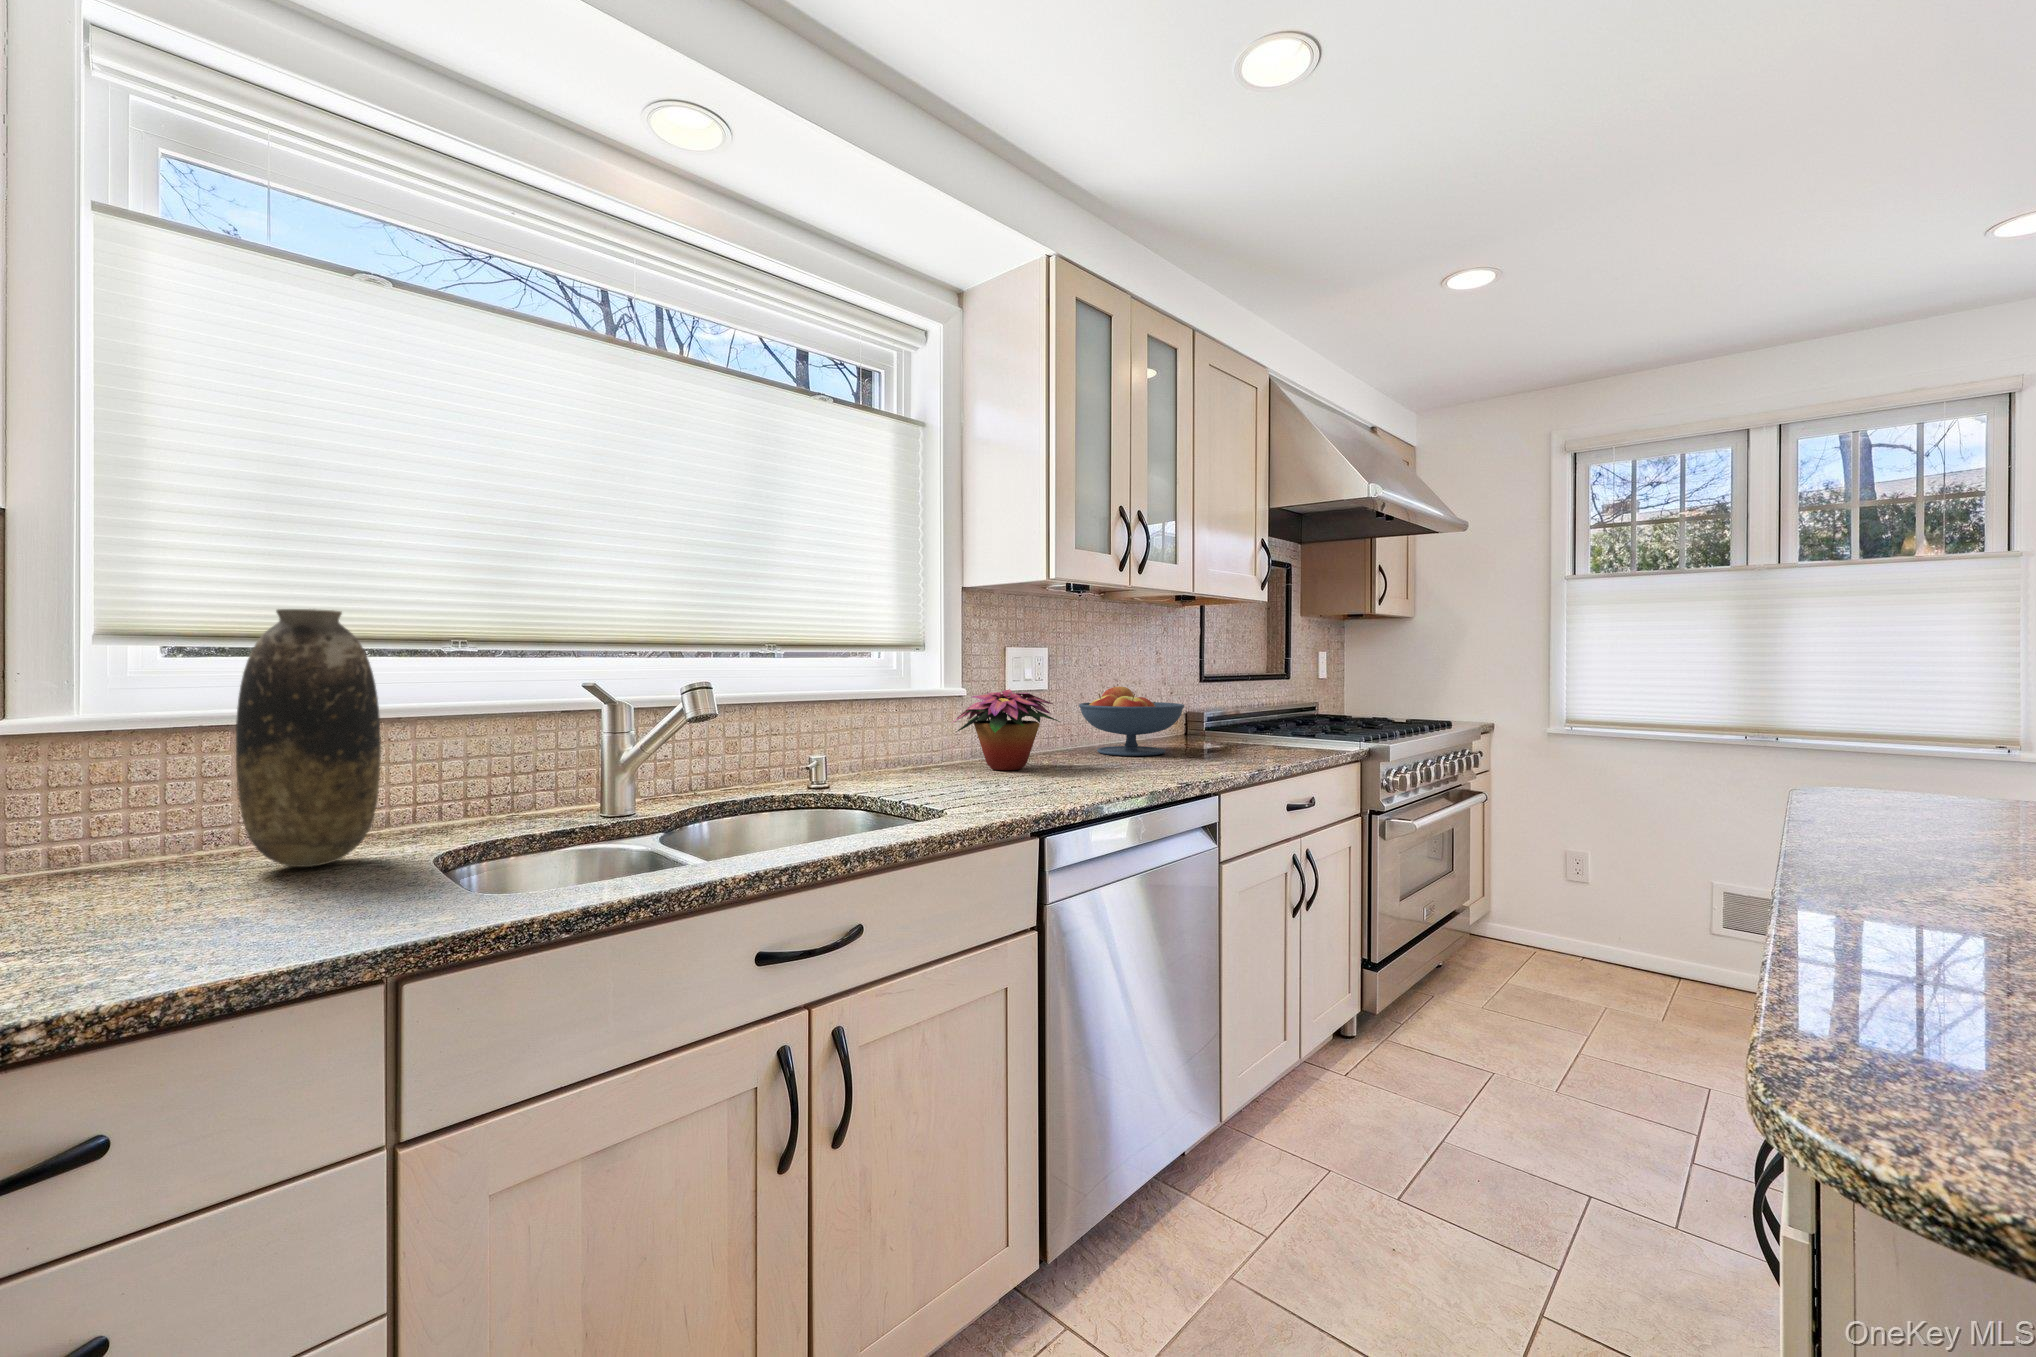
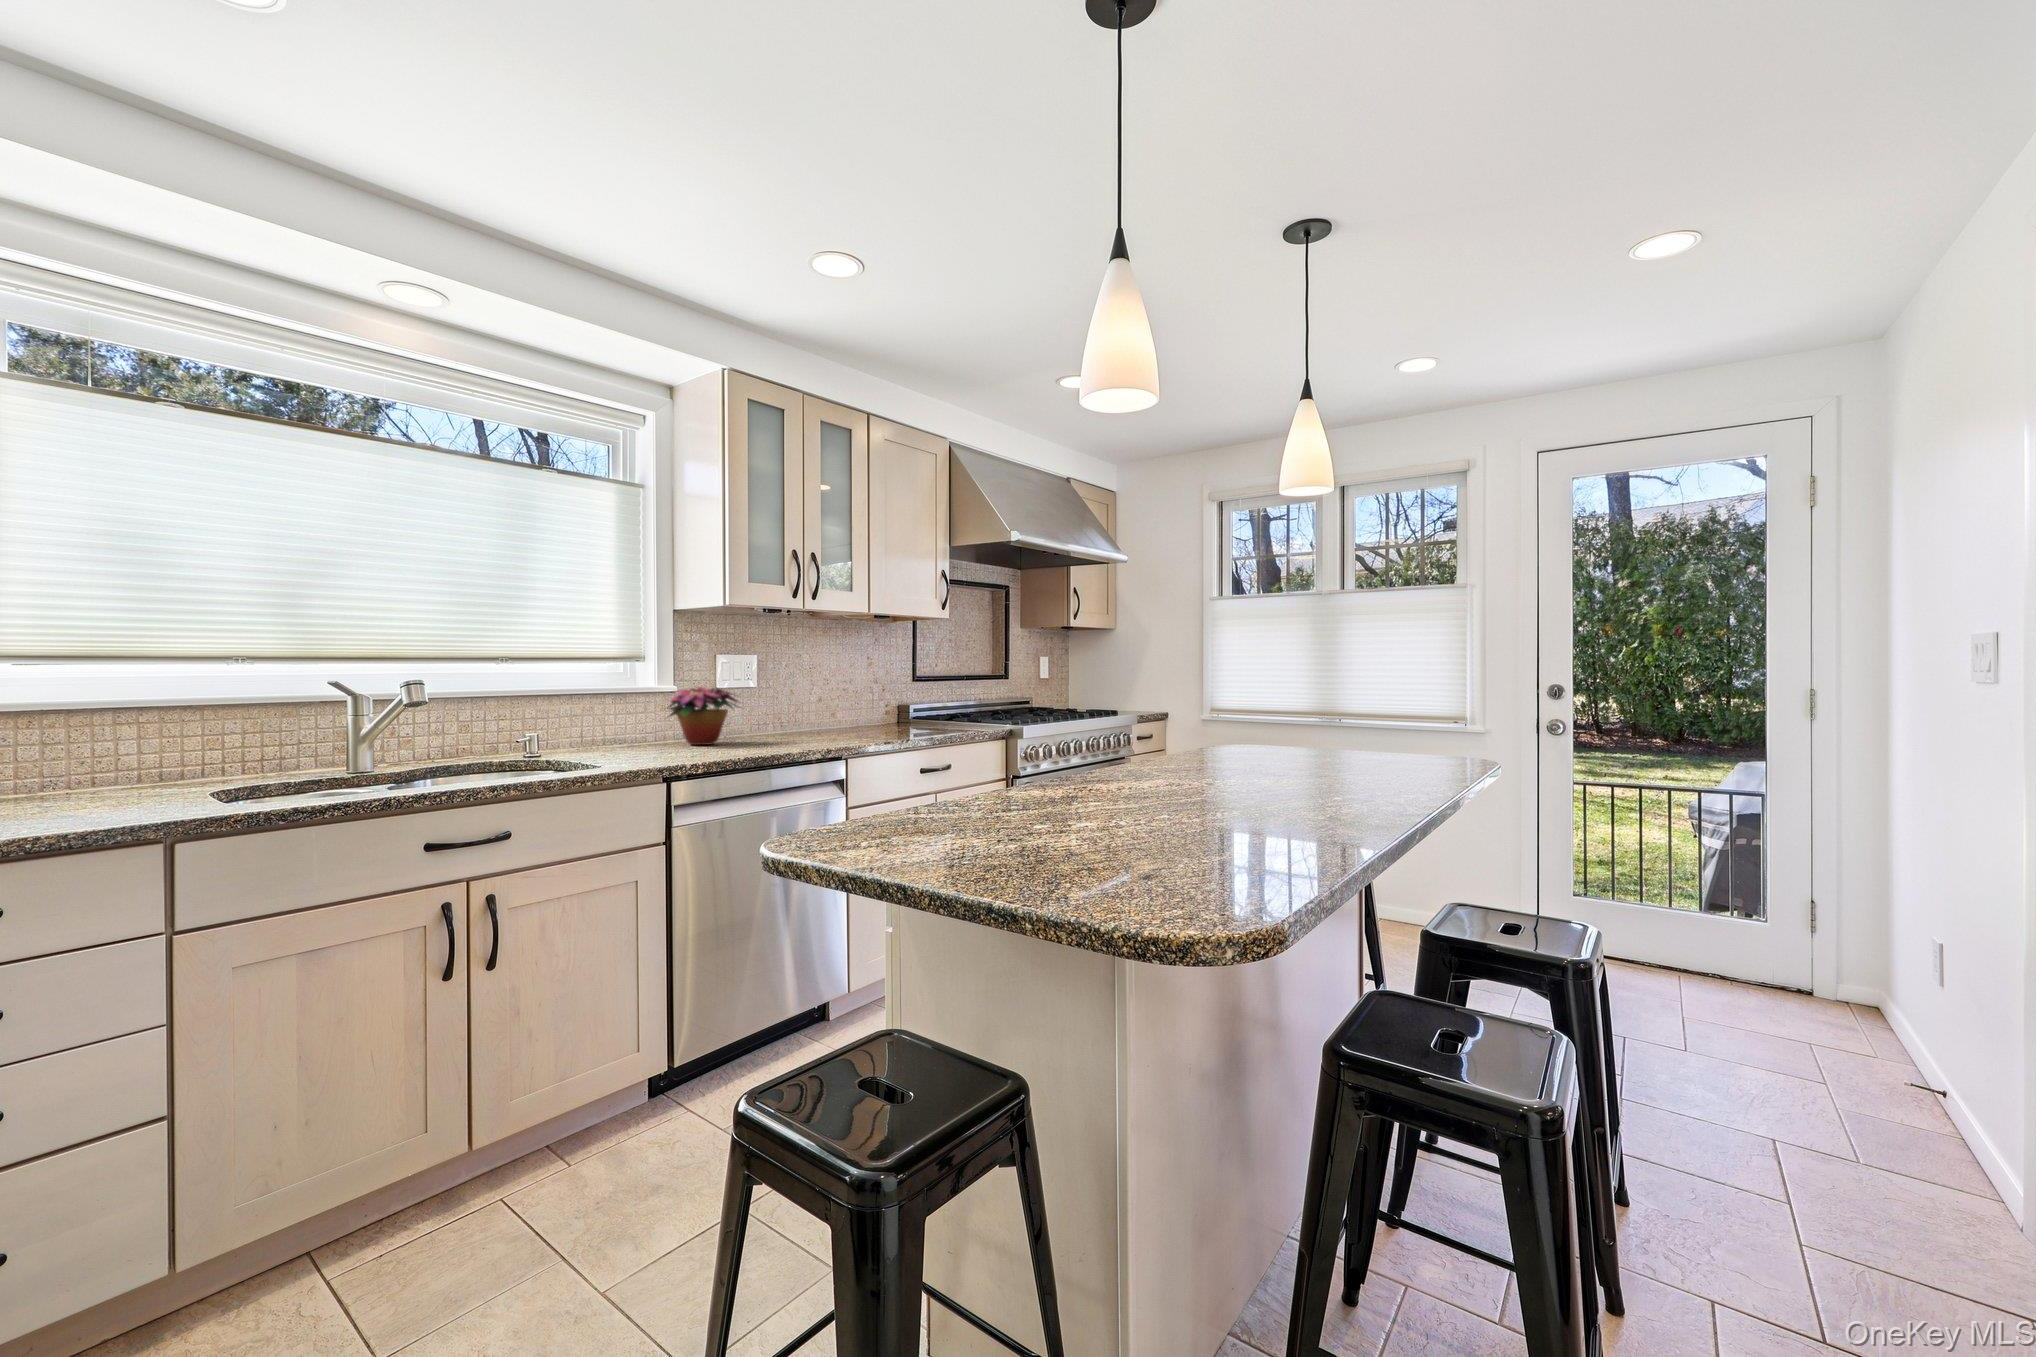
vase: present [236,609,381,867] -> none [69,634,171,798]
fruit bowl: present [1079,686,1184,756] -> none [783,684,865,736]

